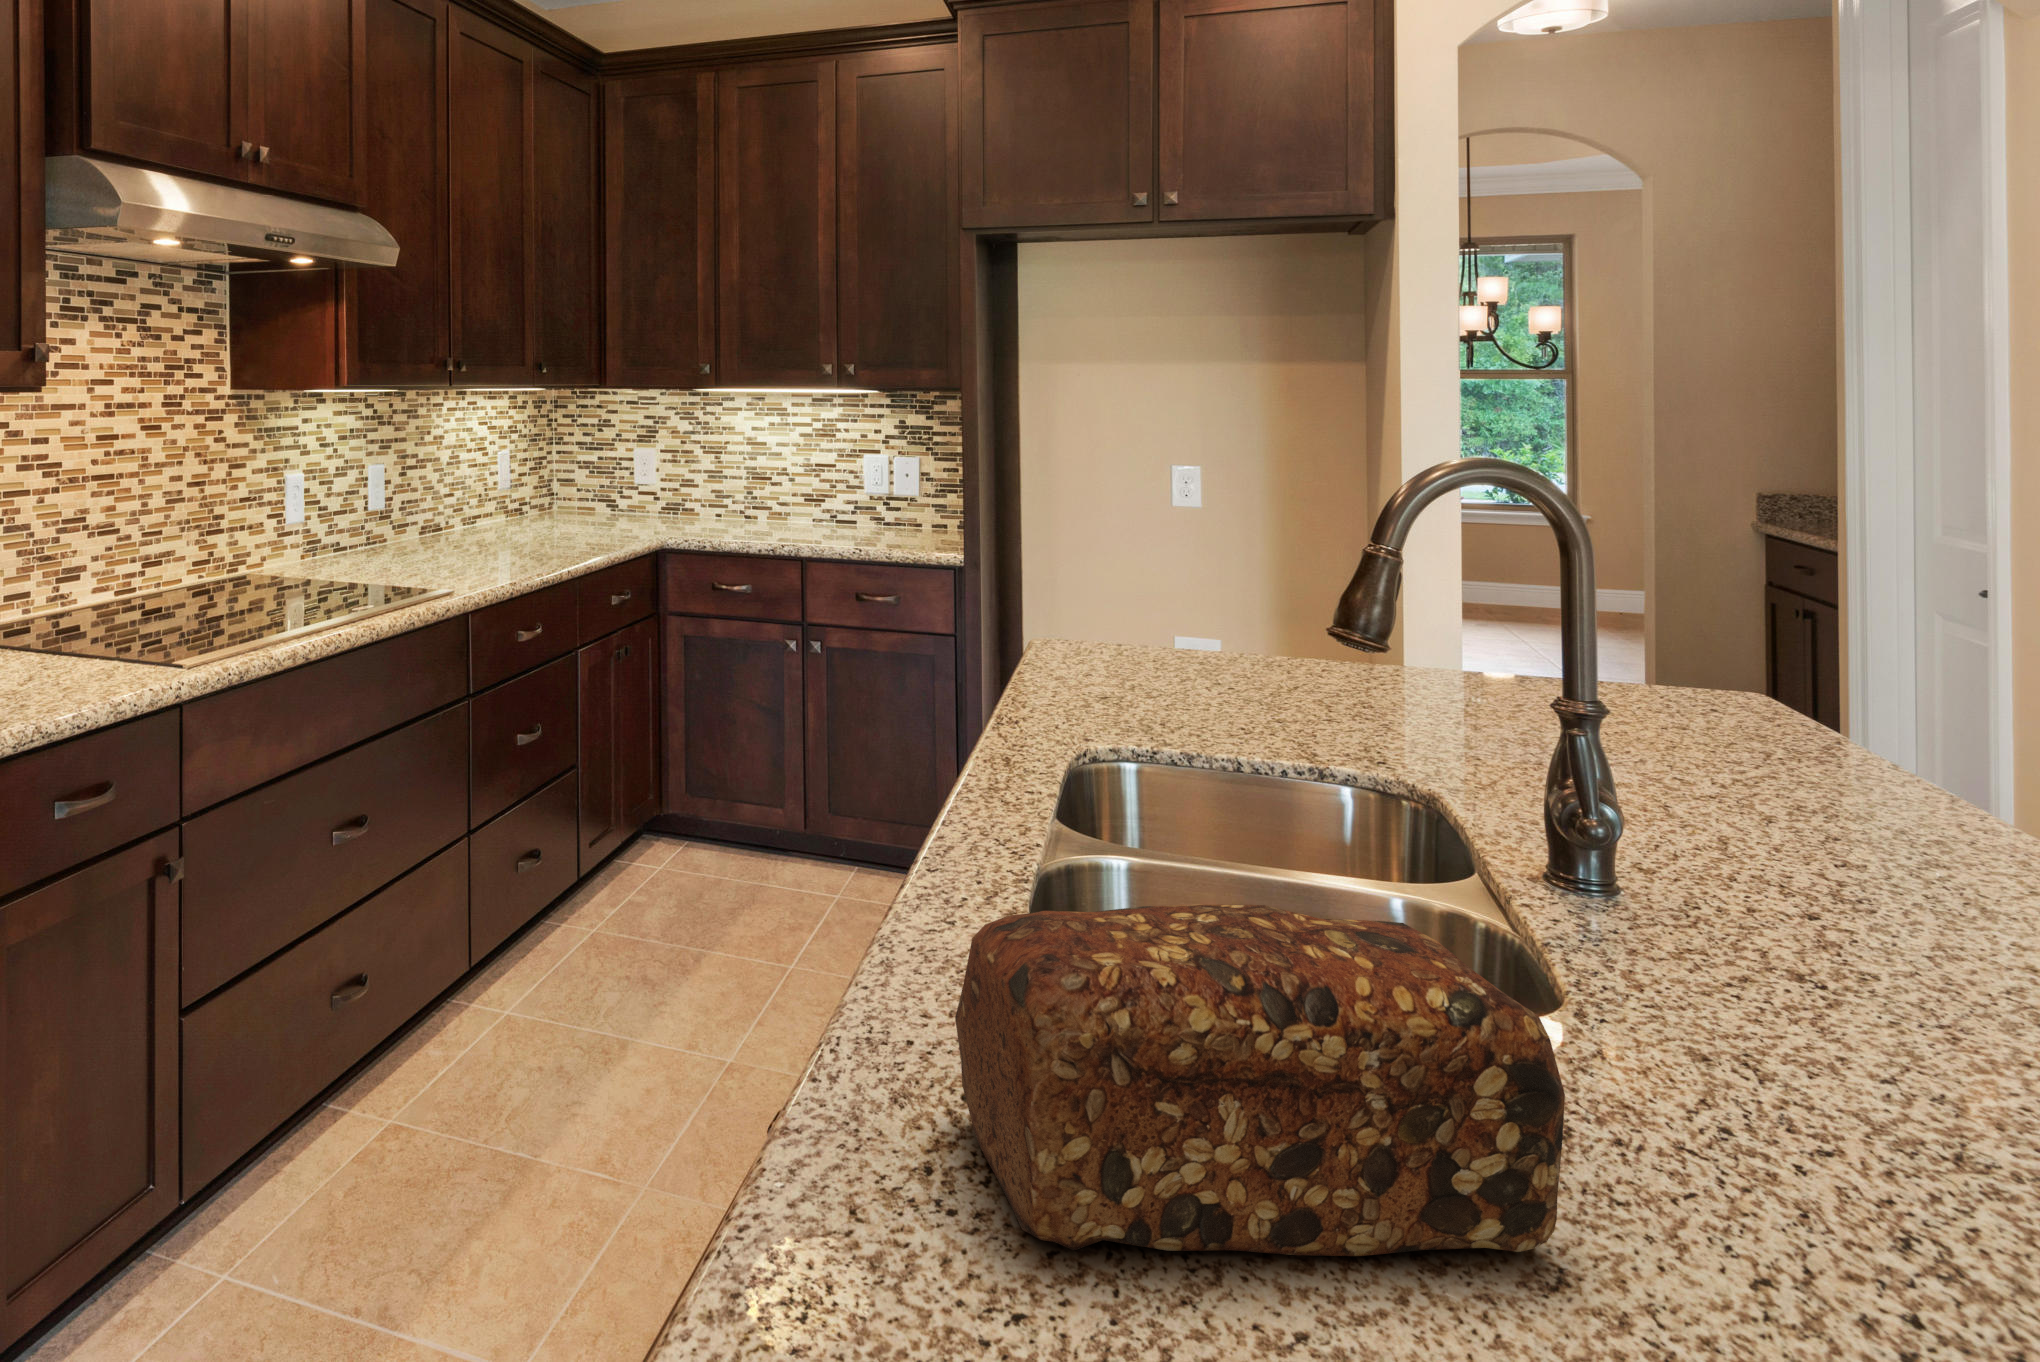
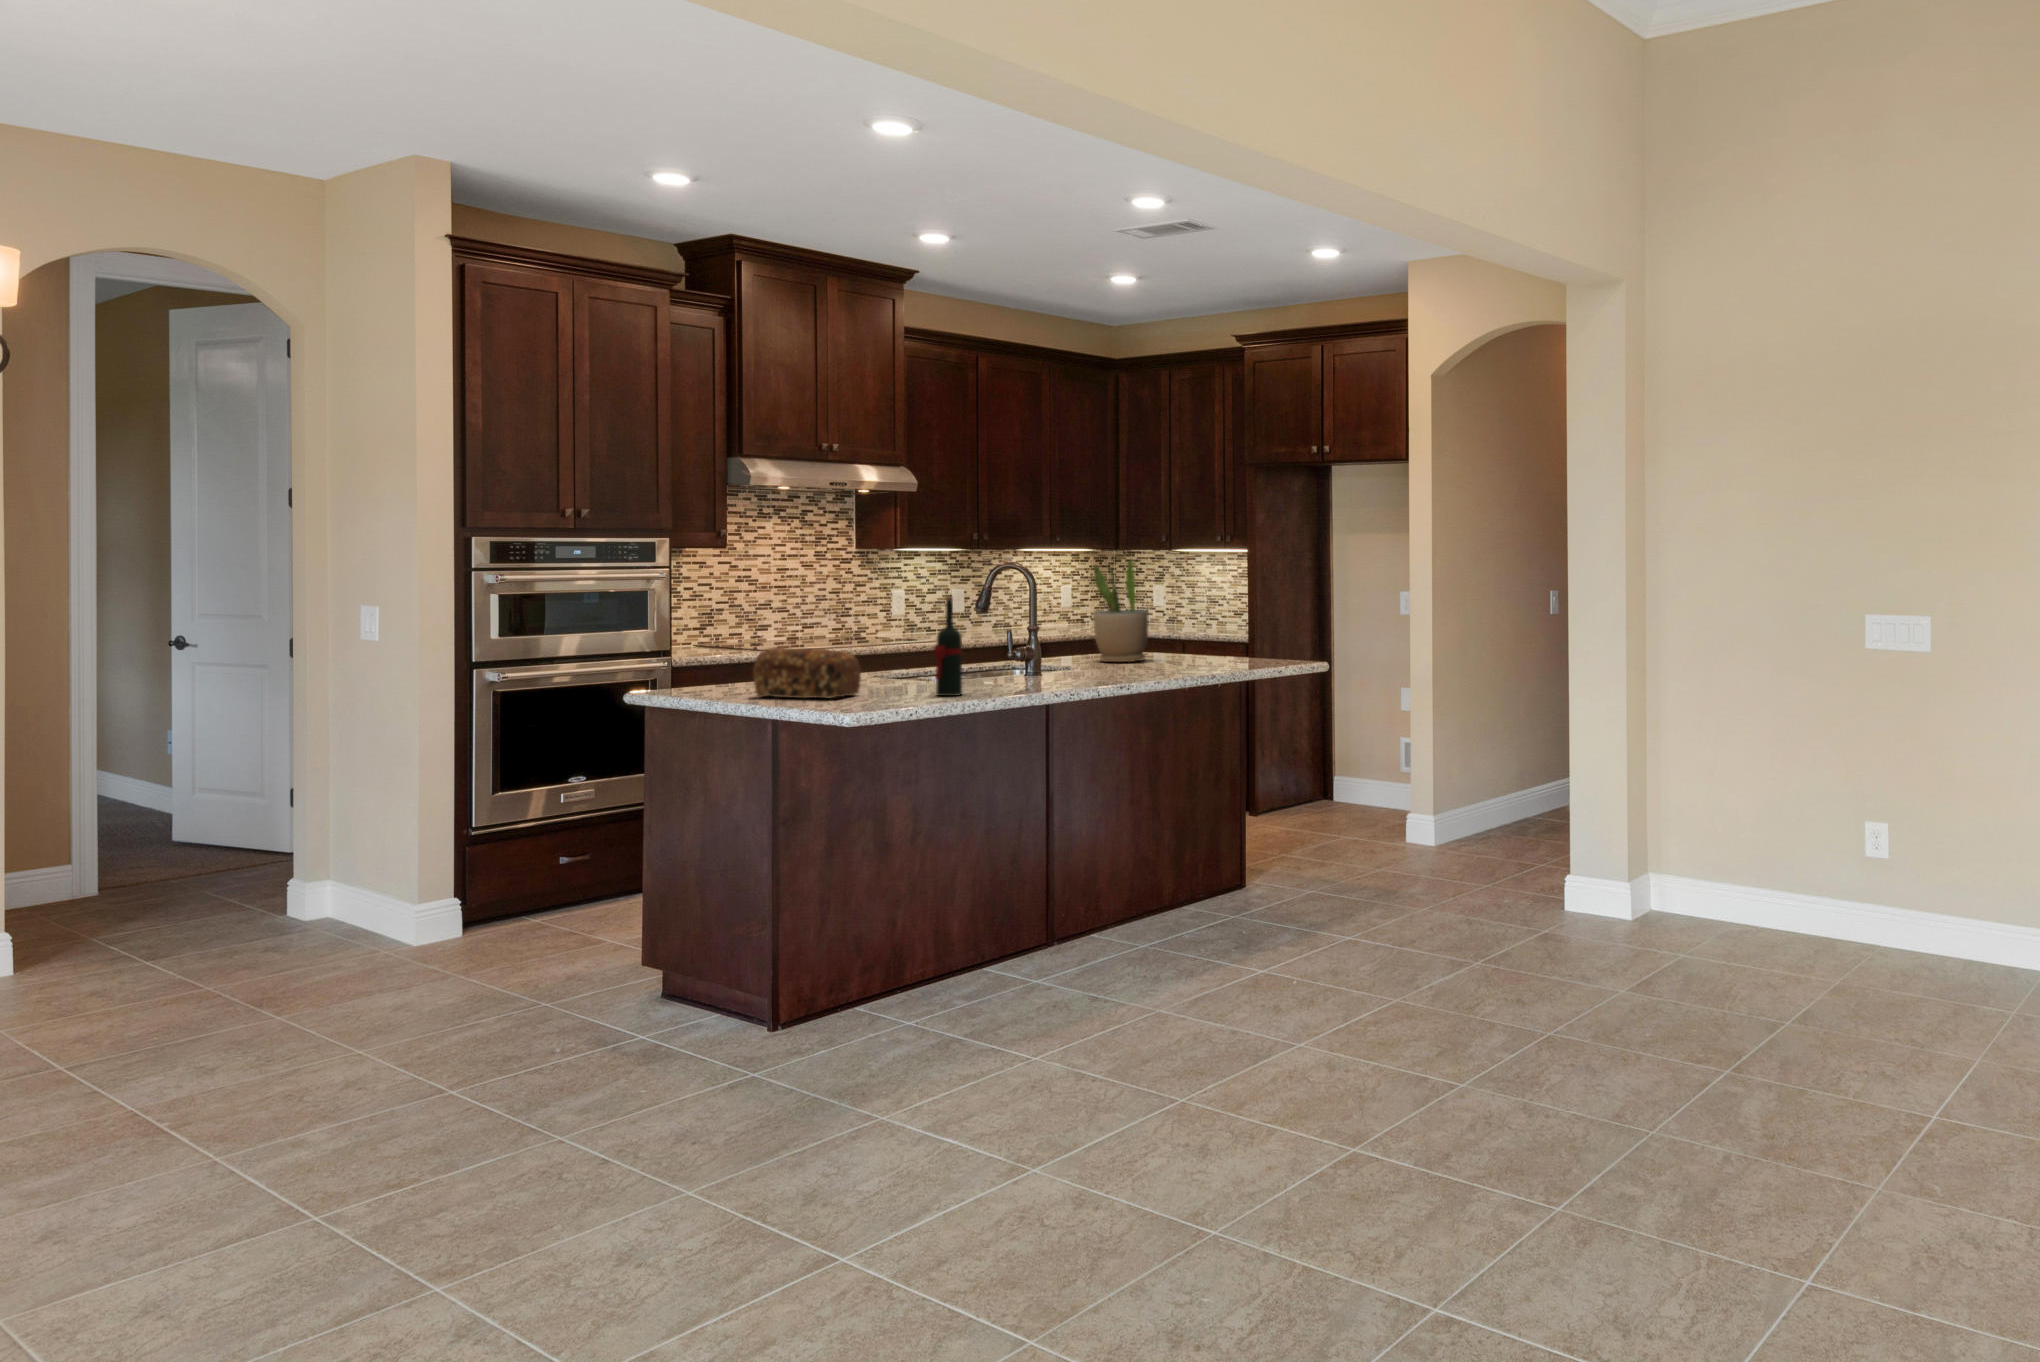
potted plant: none [1101,407,1255,680] -> present [1093,560,1148,662]
wine bottle: none [1702,611,1862,1110] -> present [934,596,962,696]

